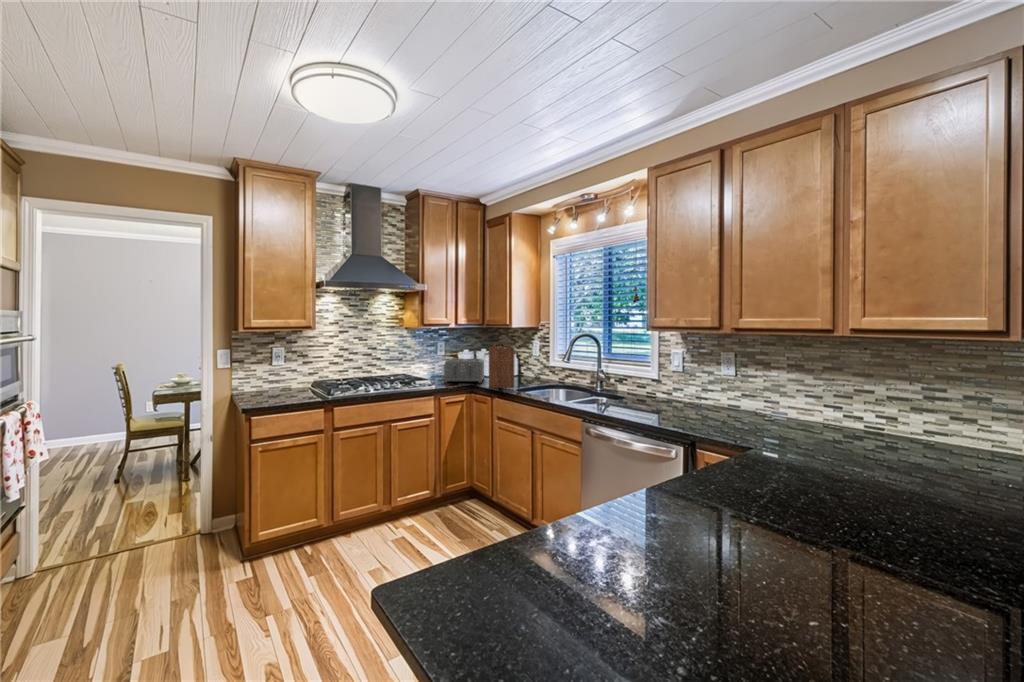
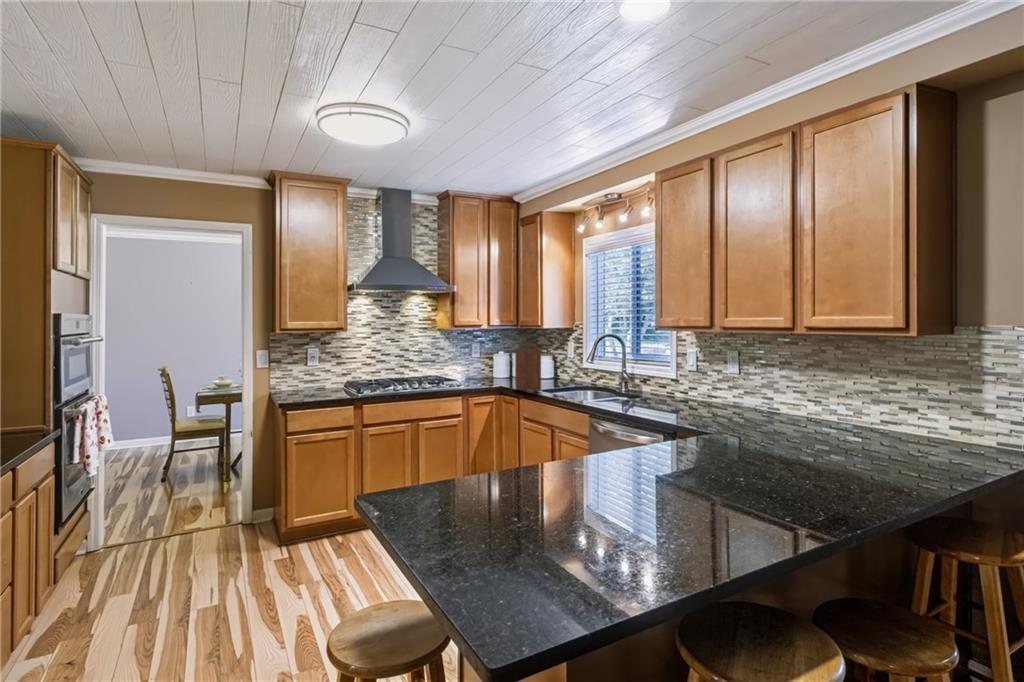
toaster: present [444,359,484,383] -> none [471,361,516,385]

